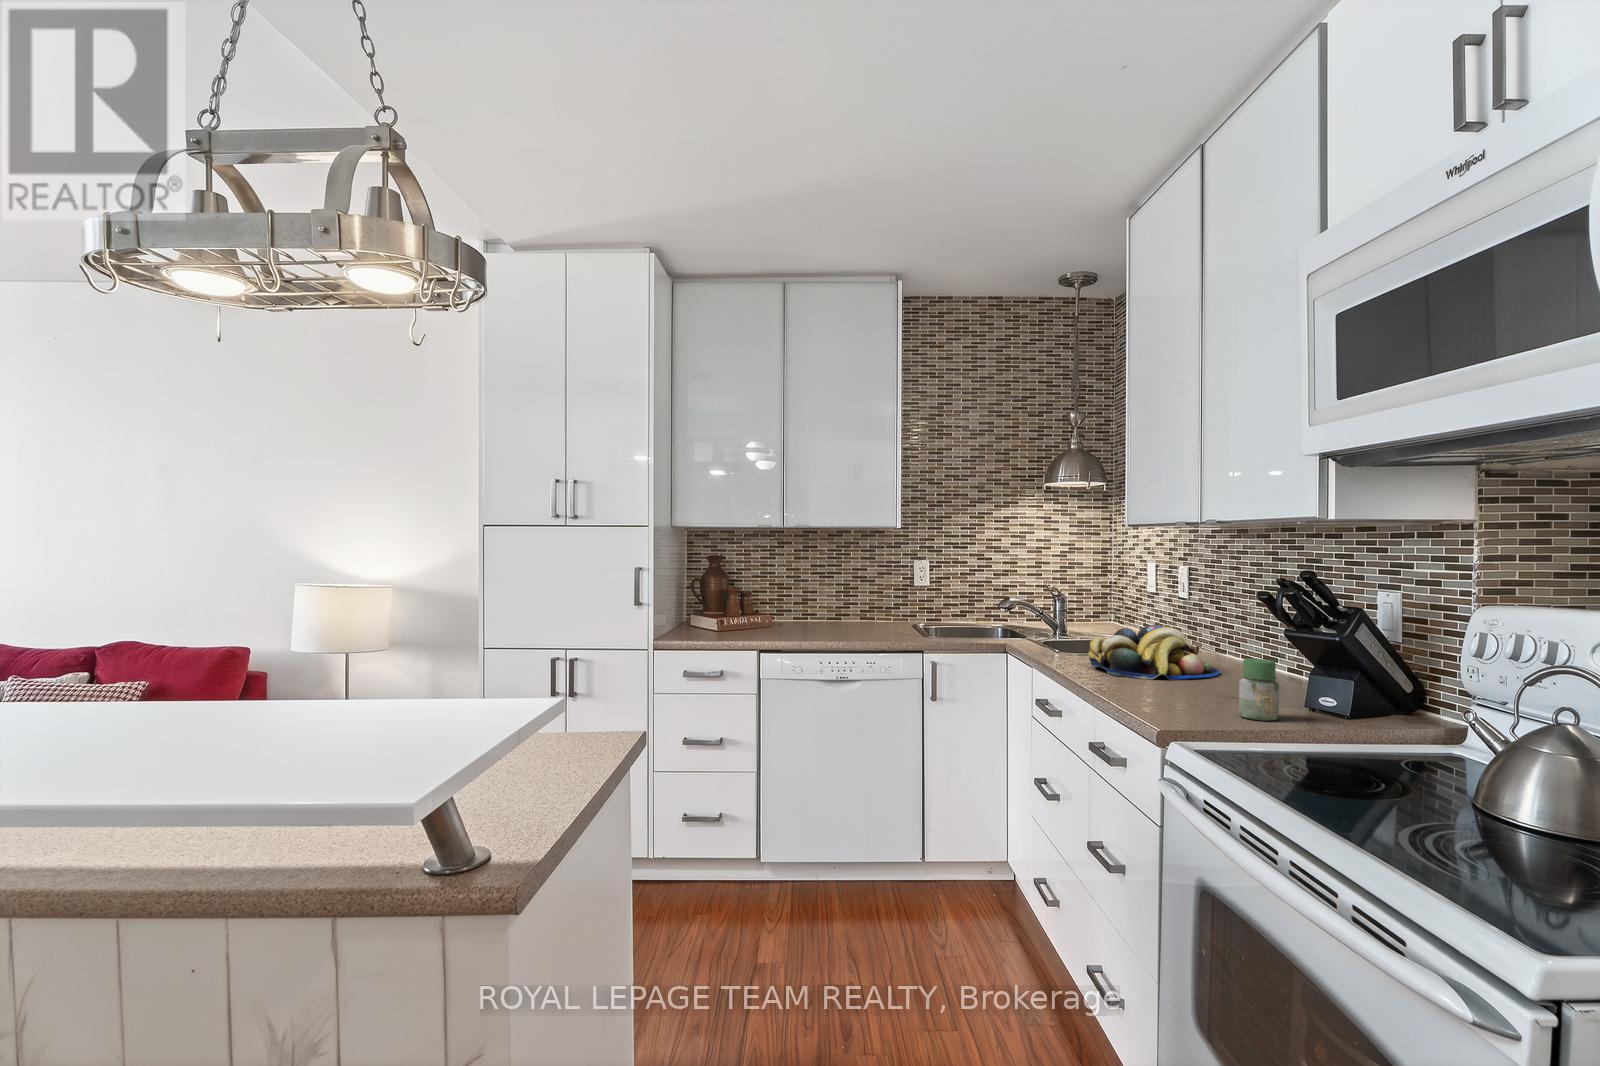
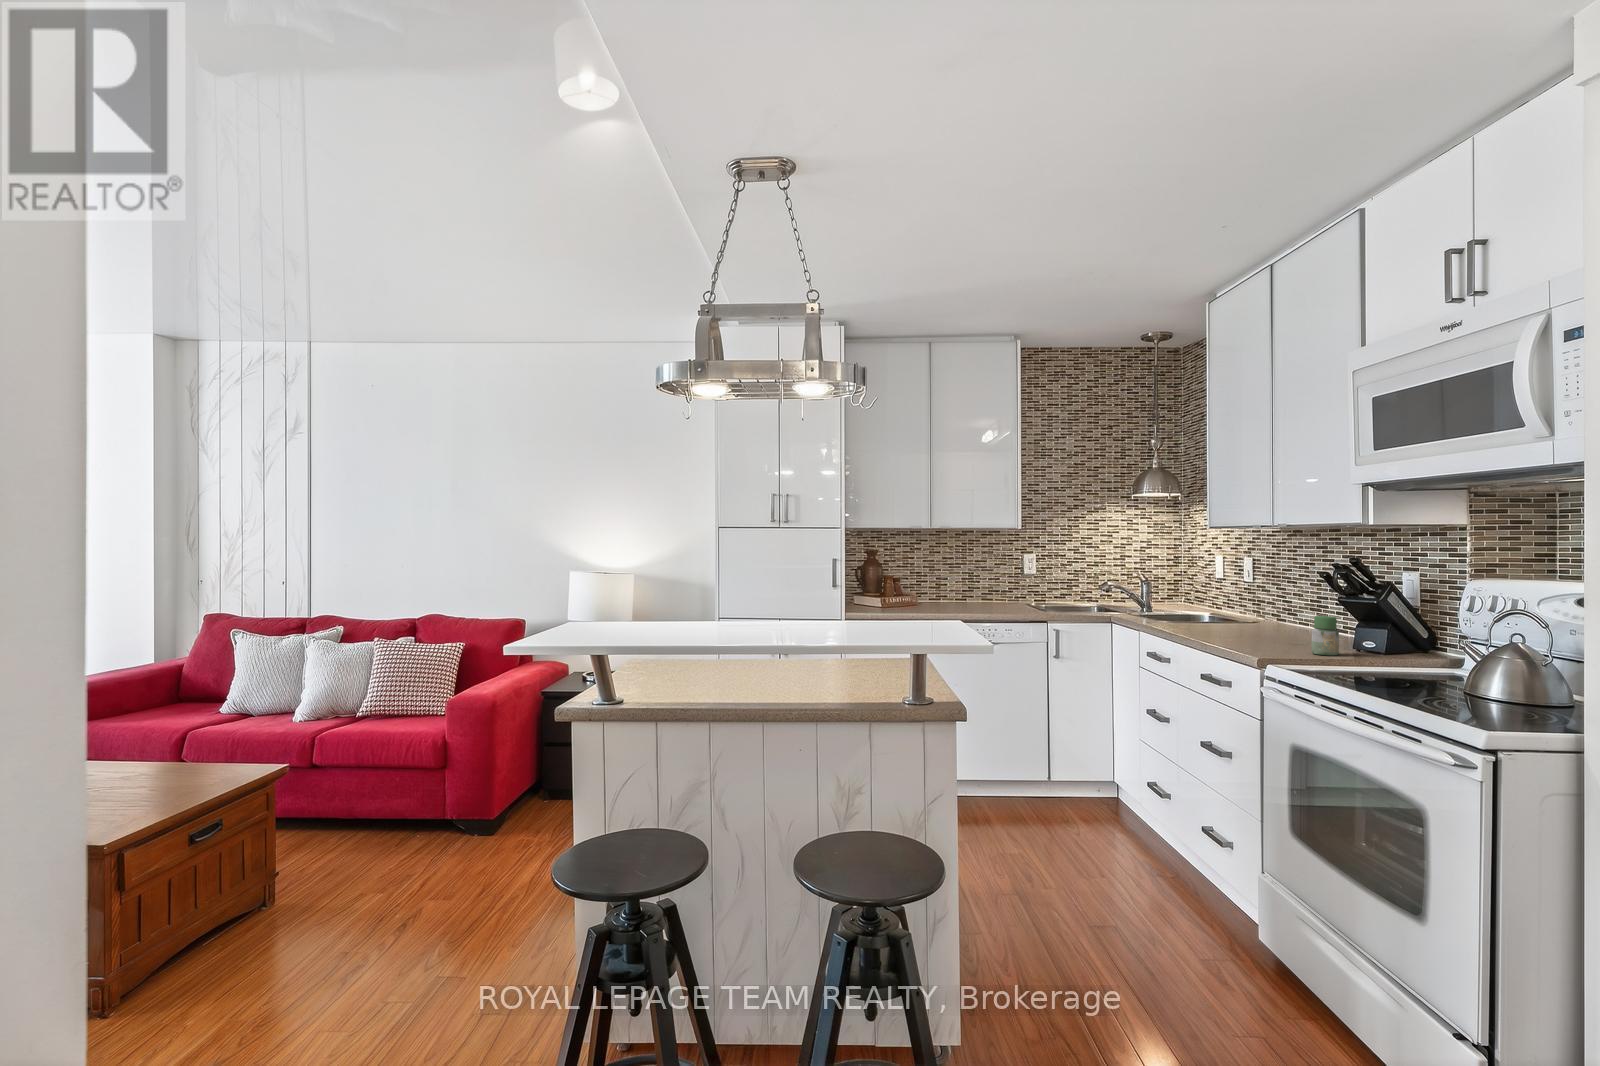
fruit bowl: present [1088,625,1219,680] -> none [1187,600,1286,637]

